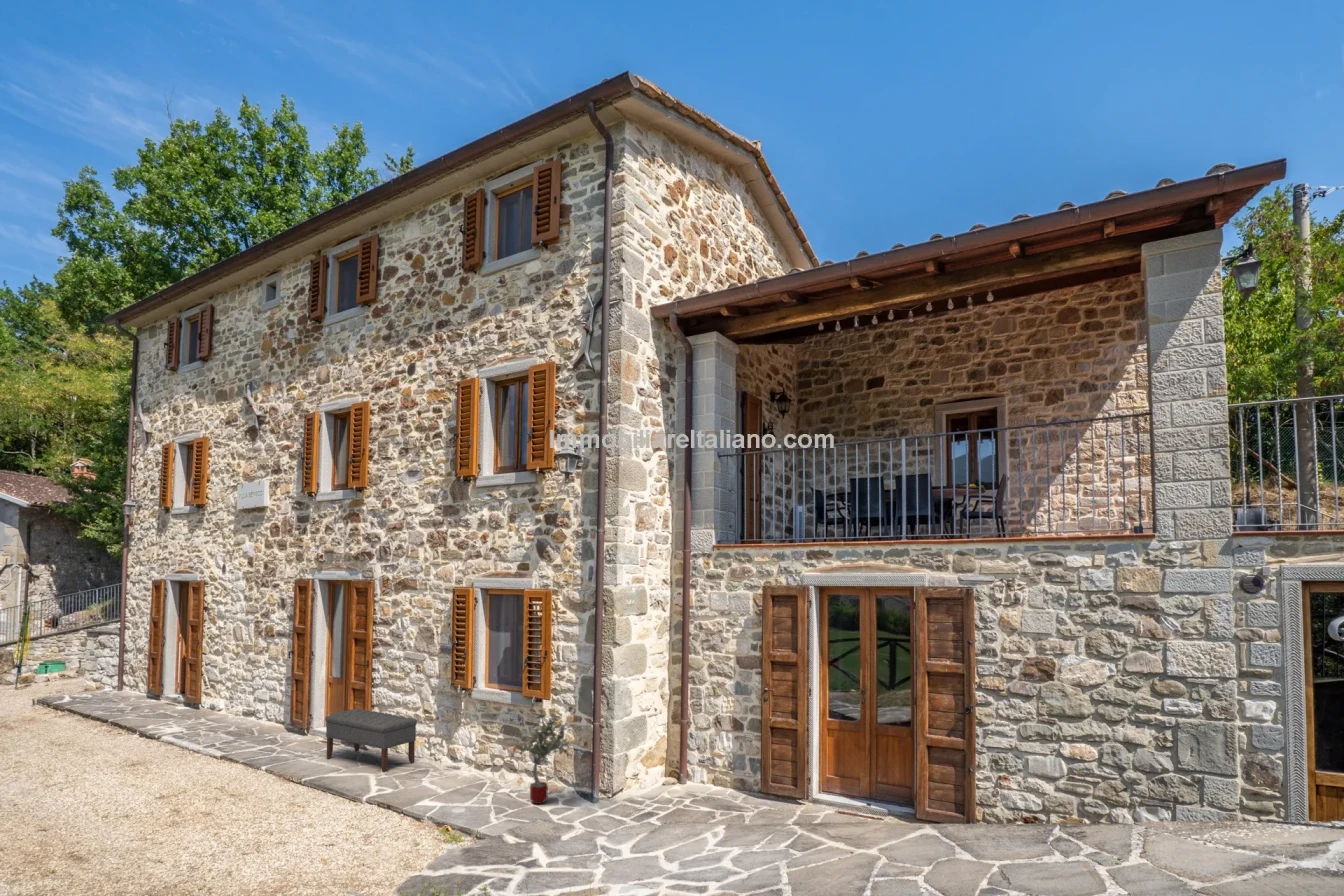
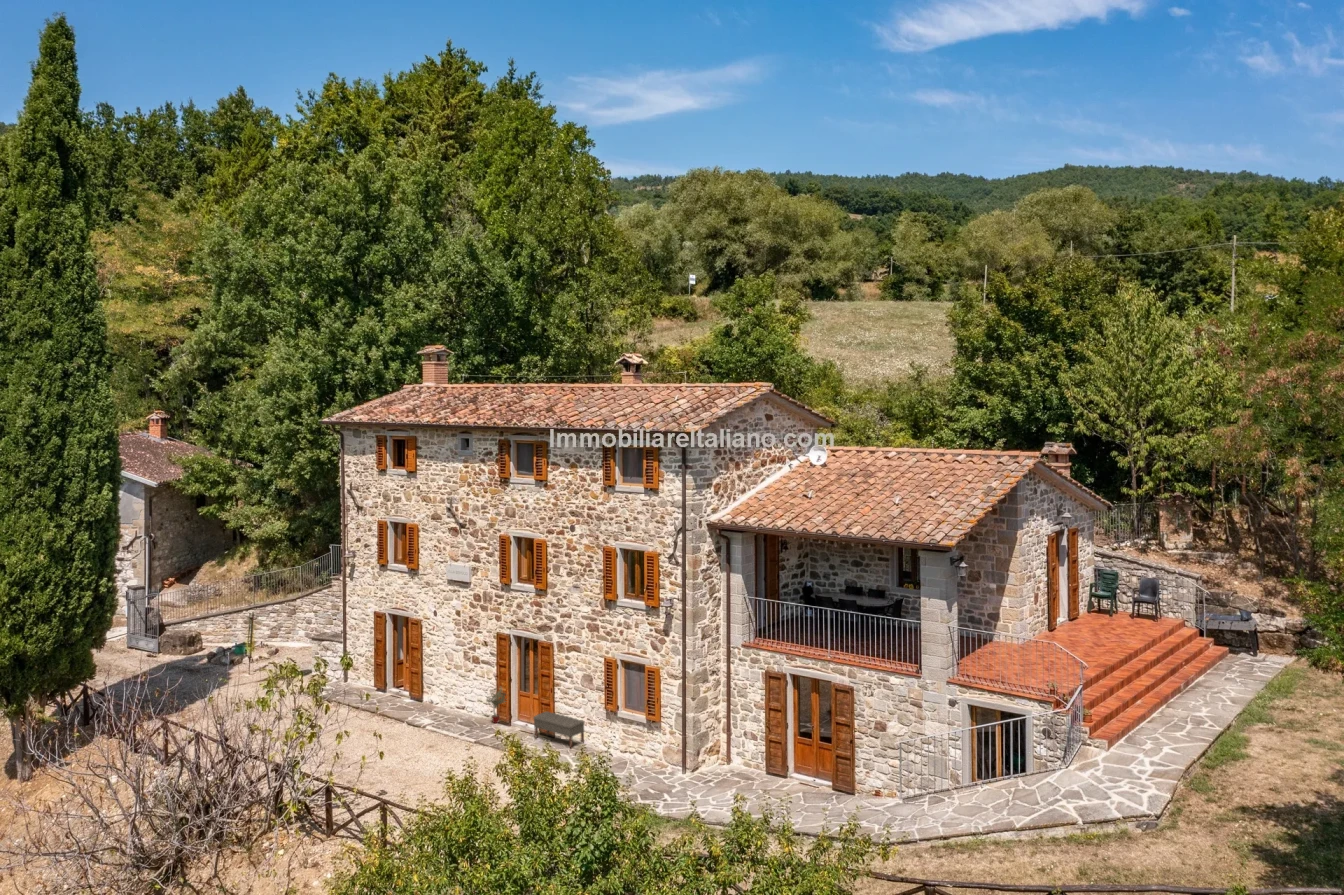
potted tree: present [515,709,570,804] -> present [487,686,507,723]

